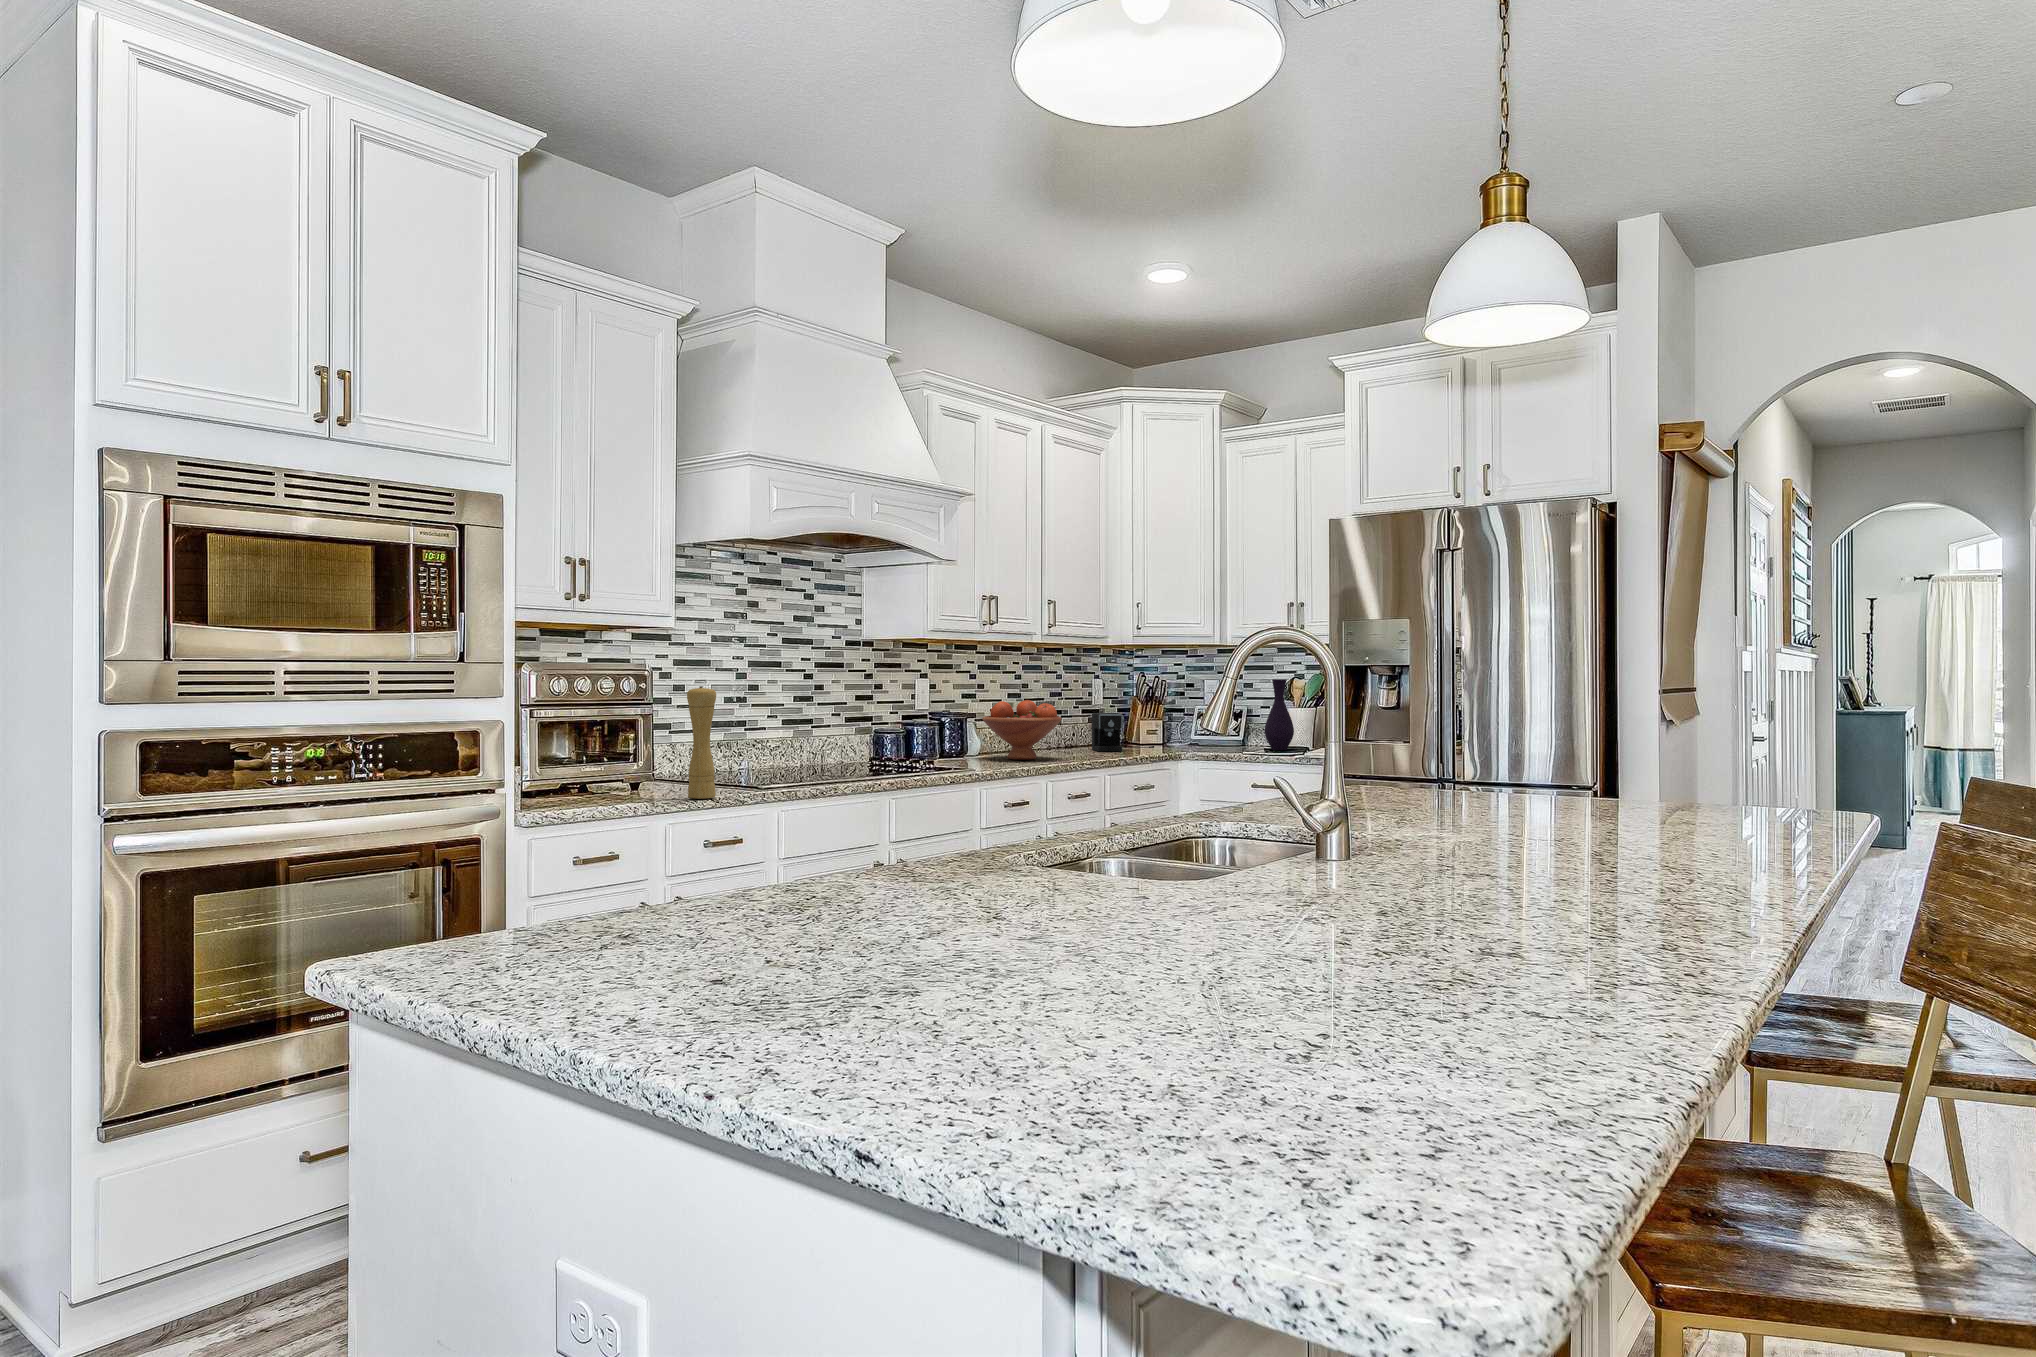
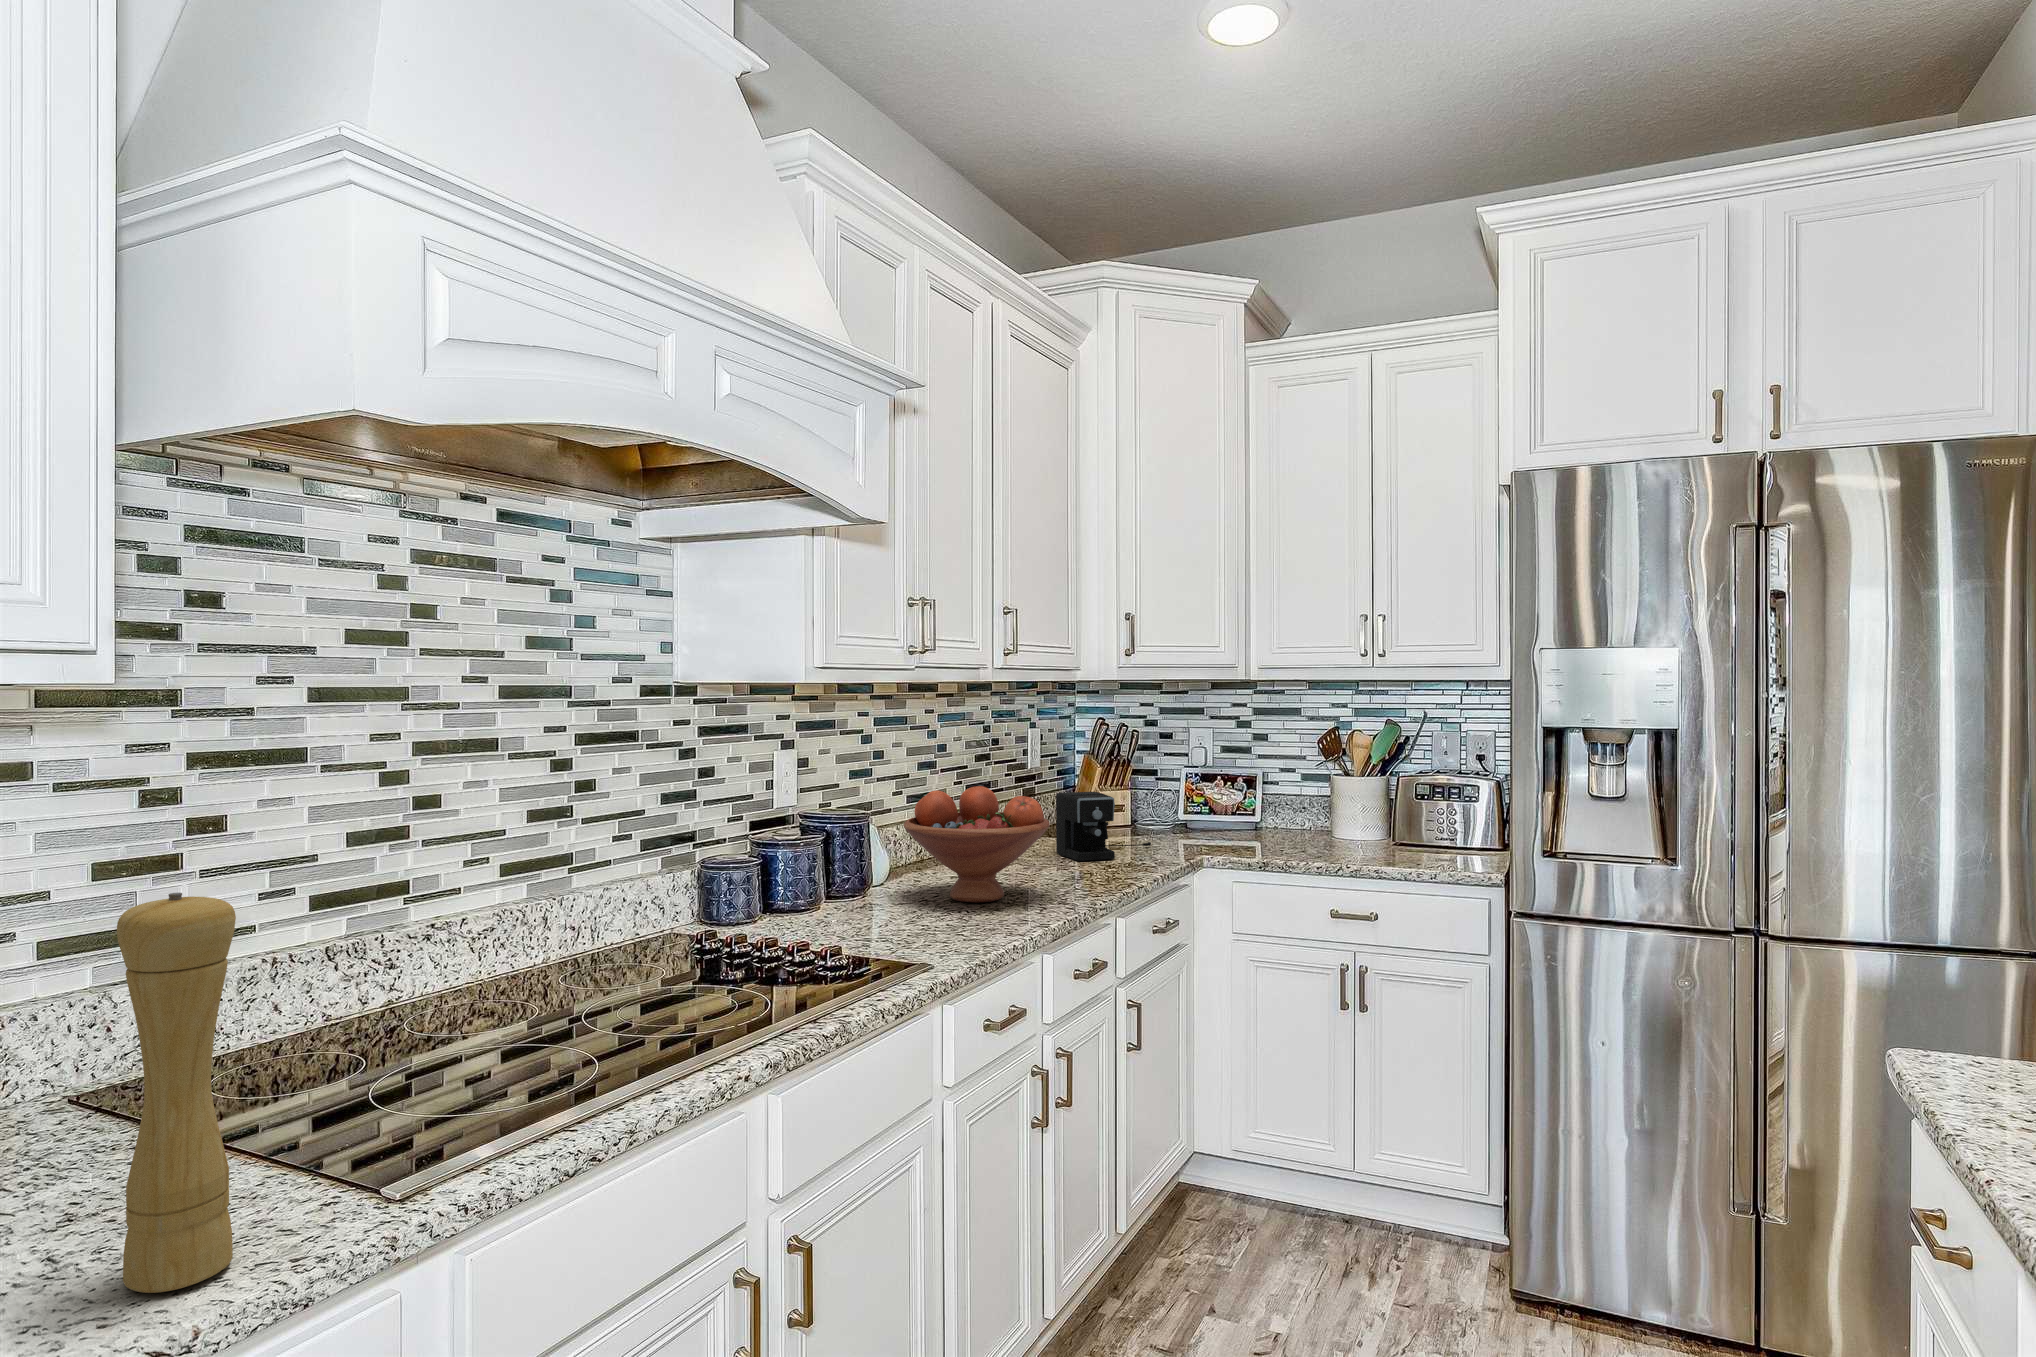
vase: present [1265,679,1294,750] -> none [1316,732,1362,844]

